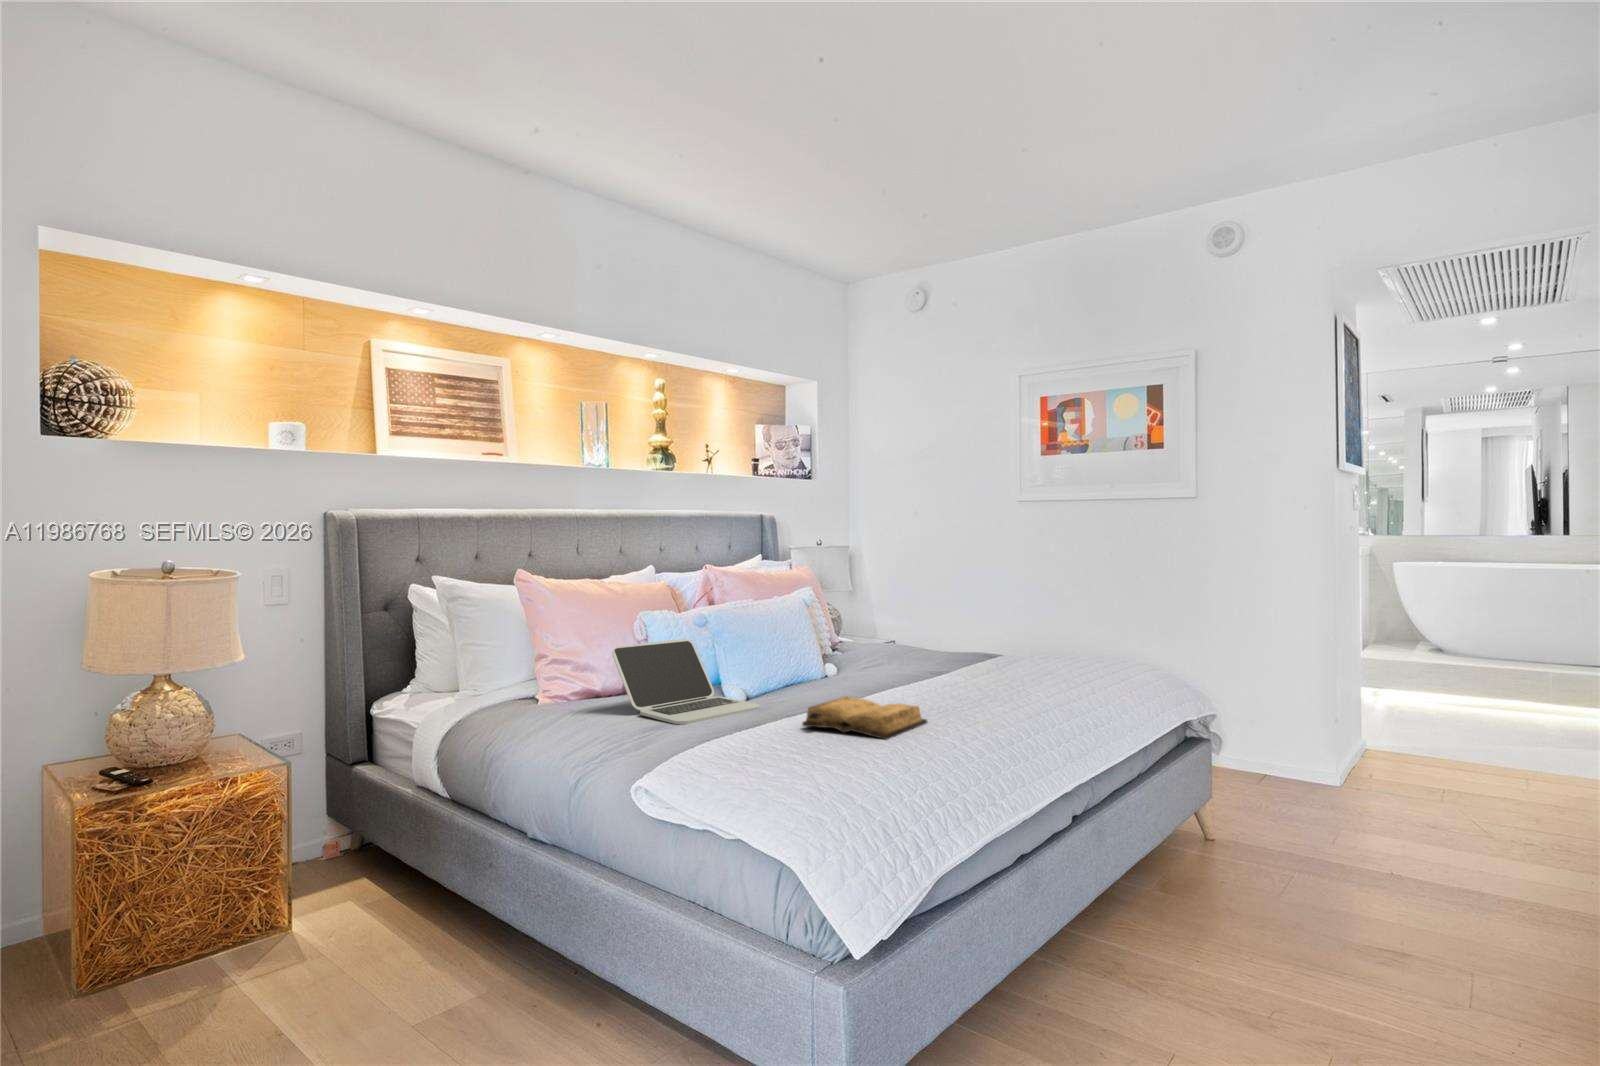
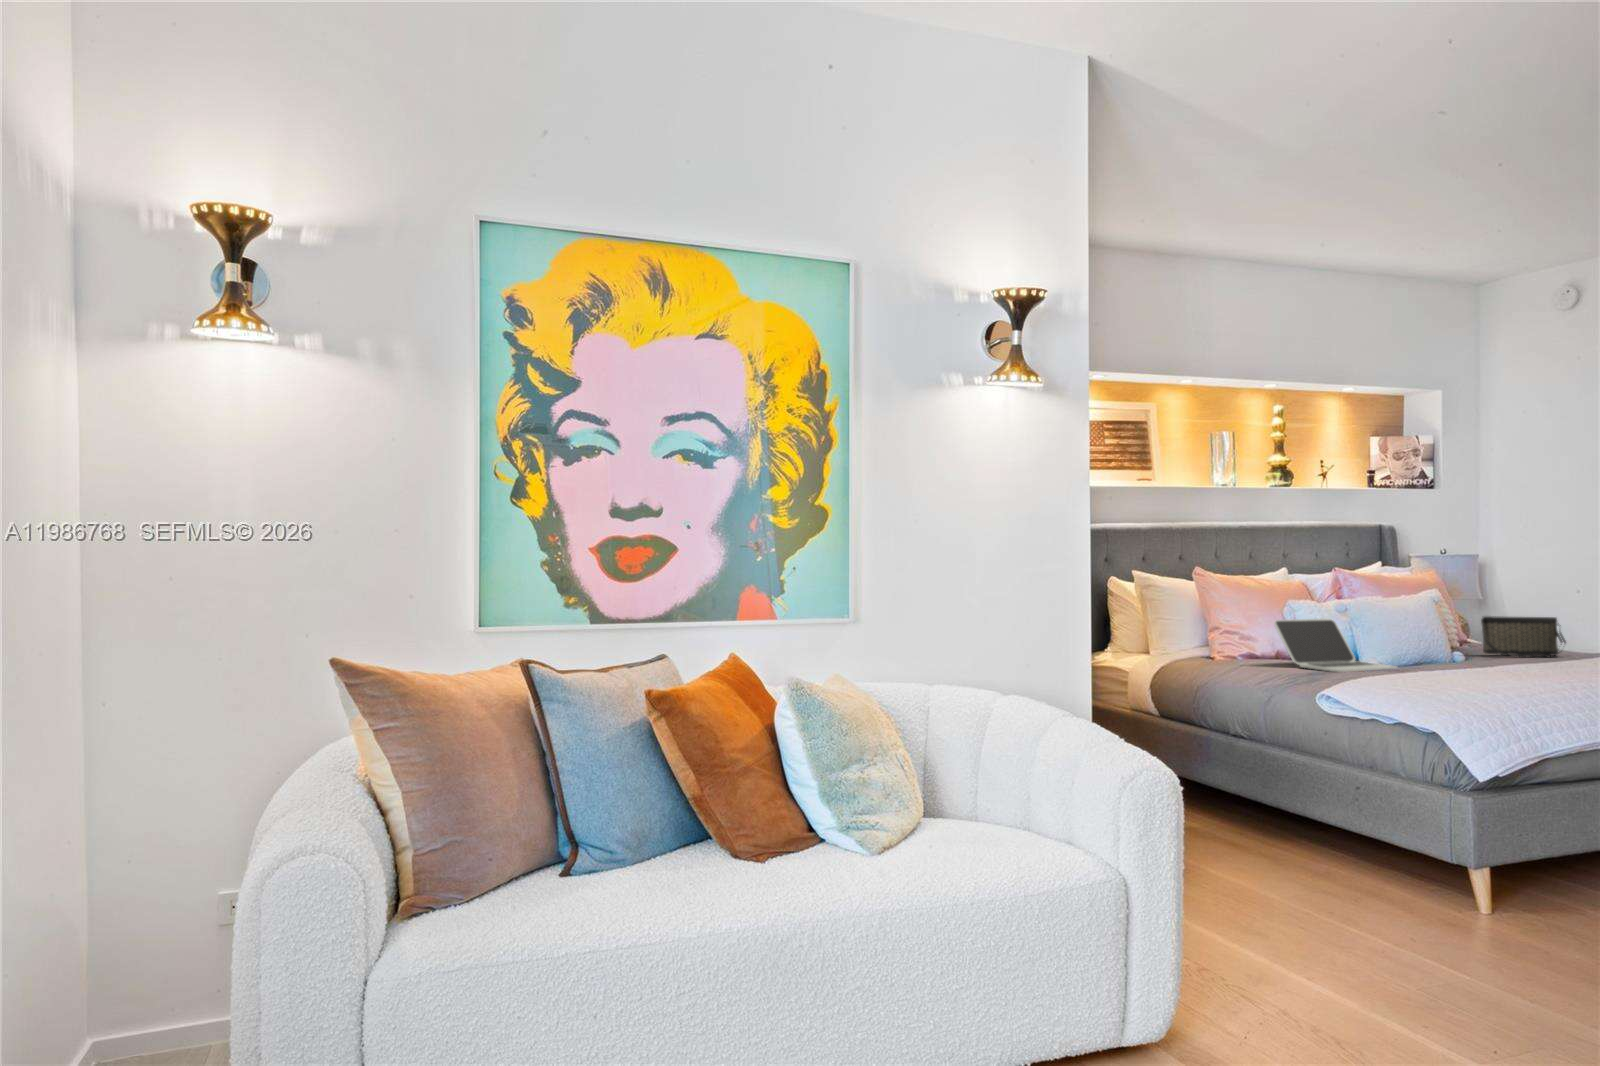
handbag: none [852,623,934,672] -> present [1481,616,1566,658]
diary: present [802,697,927,739] -> none [1437,658,1547,682]

